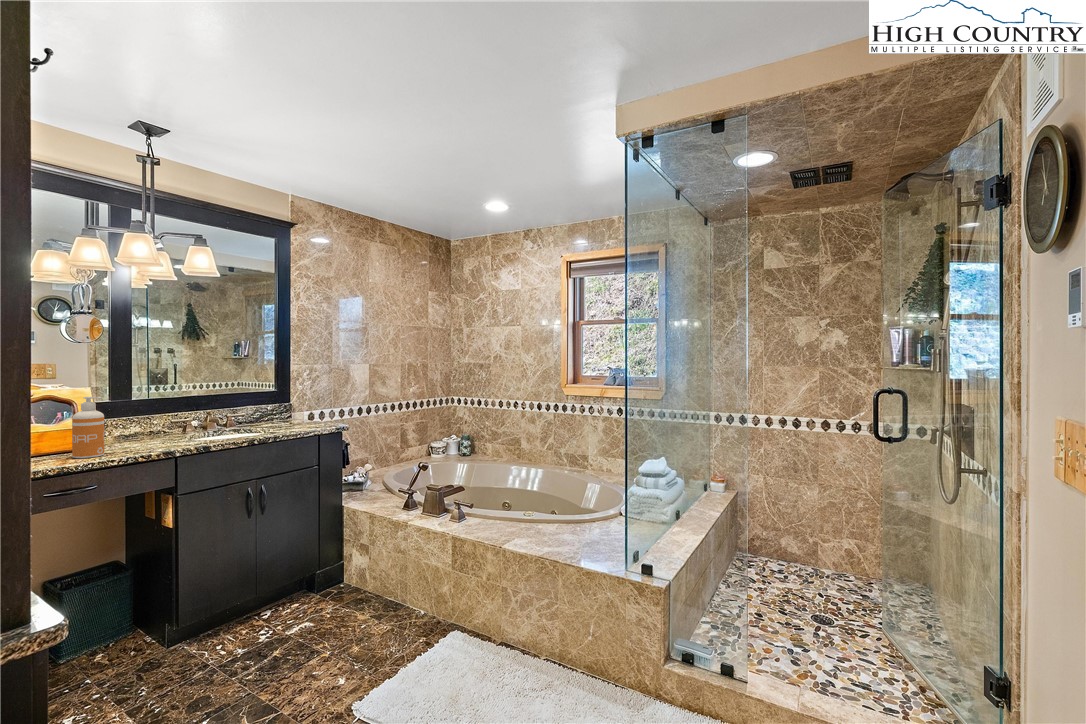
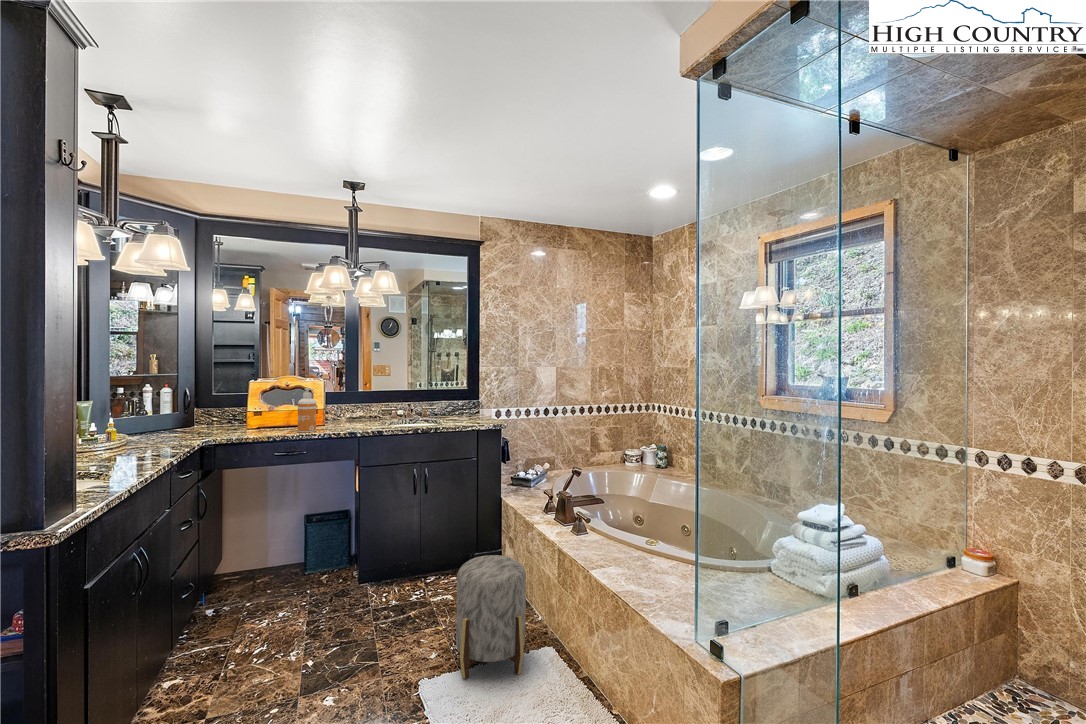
stool: none [365,554,448,685] -> present [456,555,526,679]

